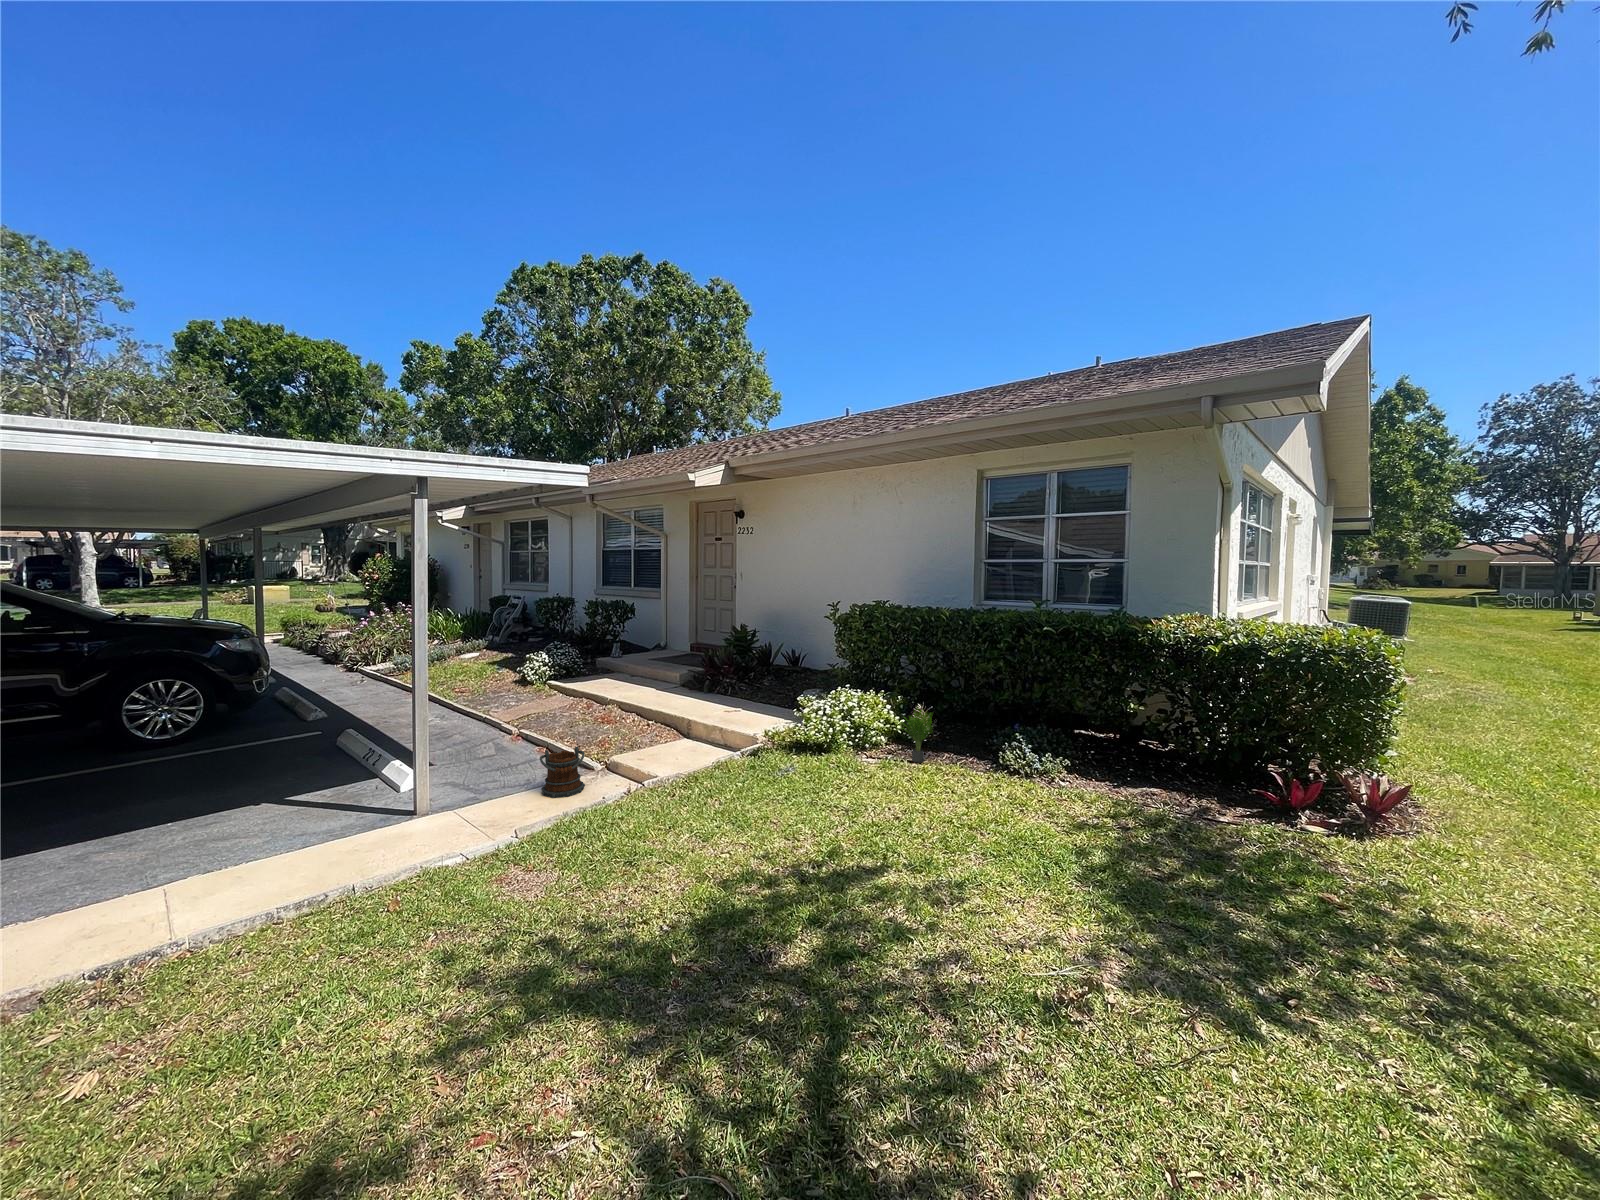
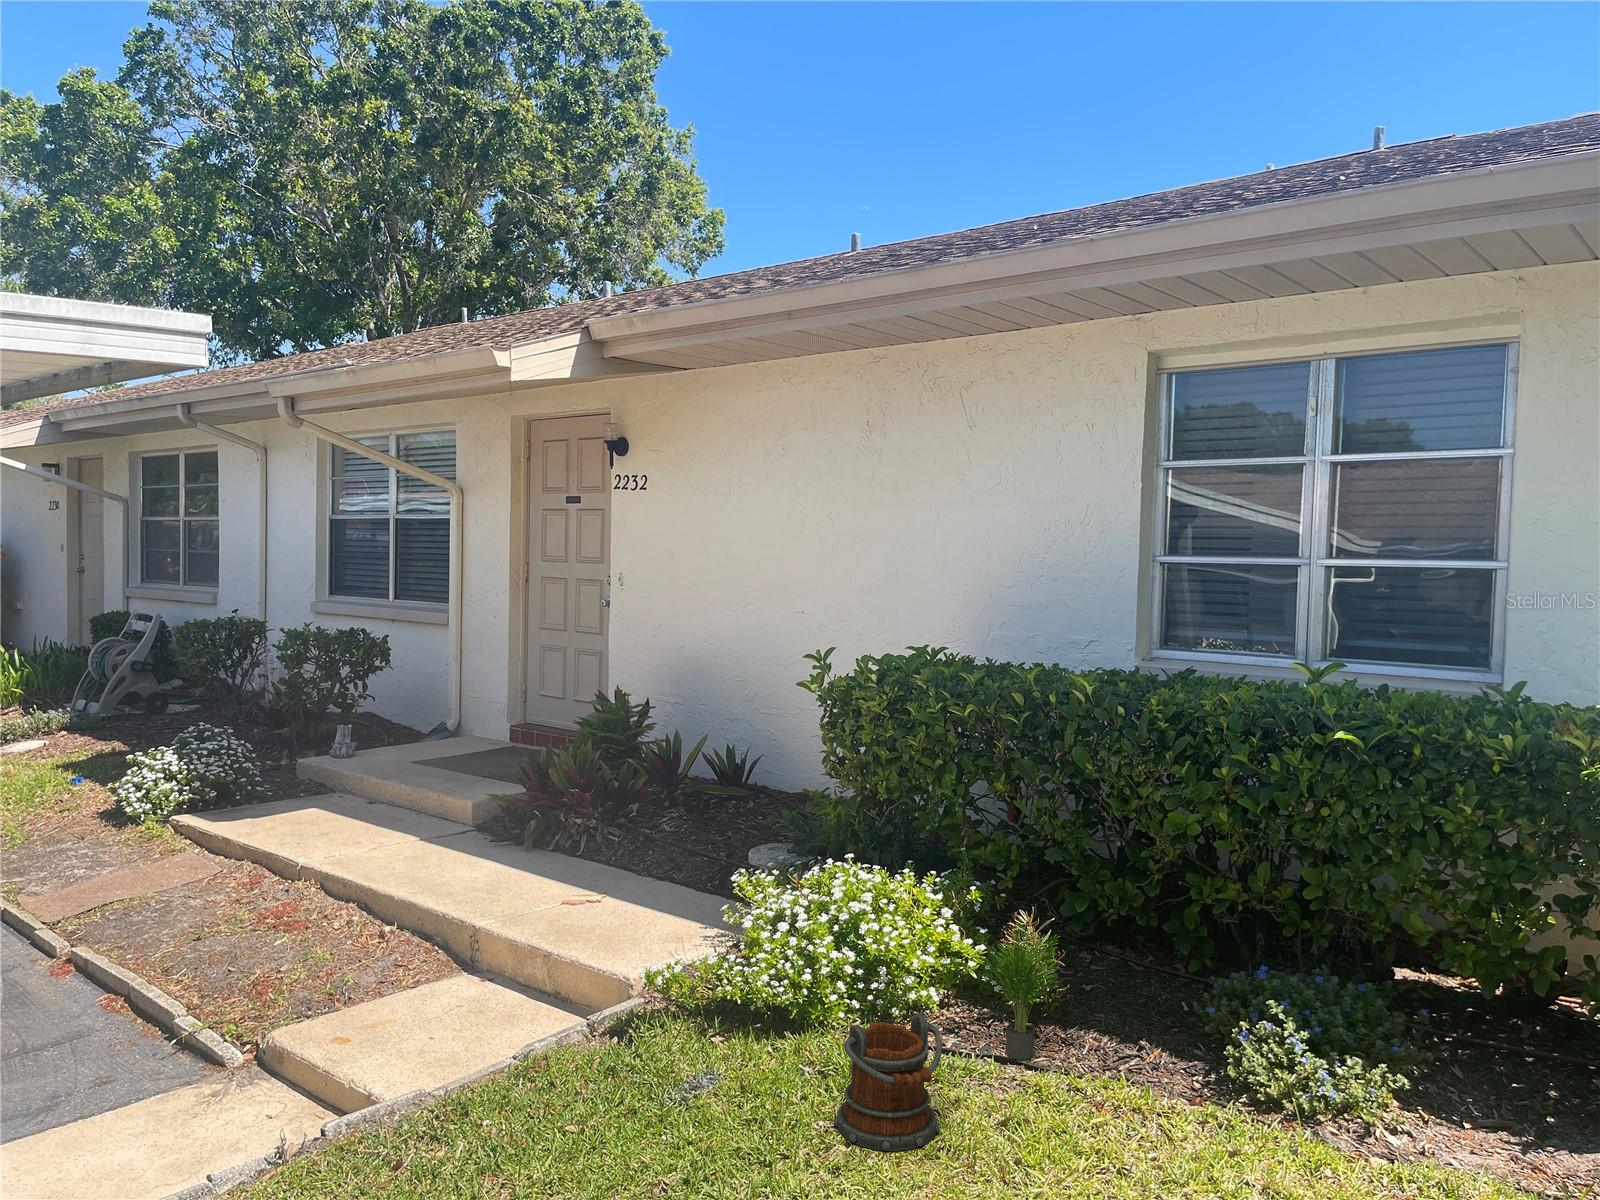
bucket: present [540,747,585,798] -> present [834,1013,942,1151]

